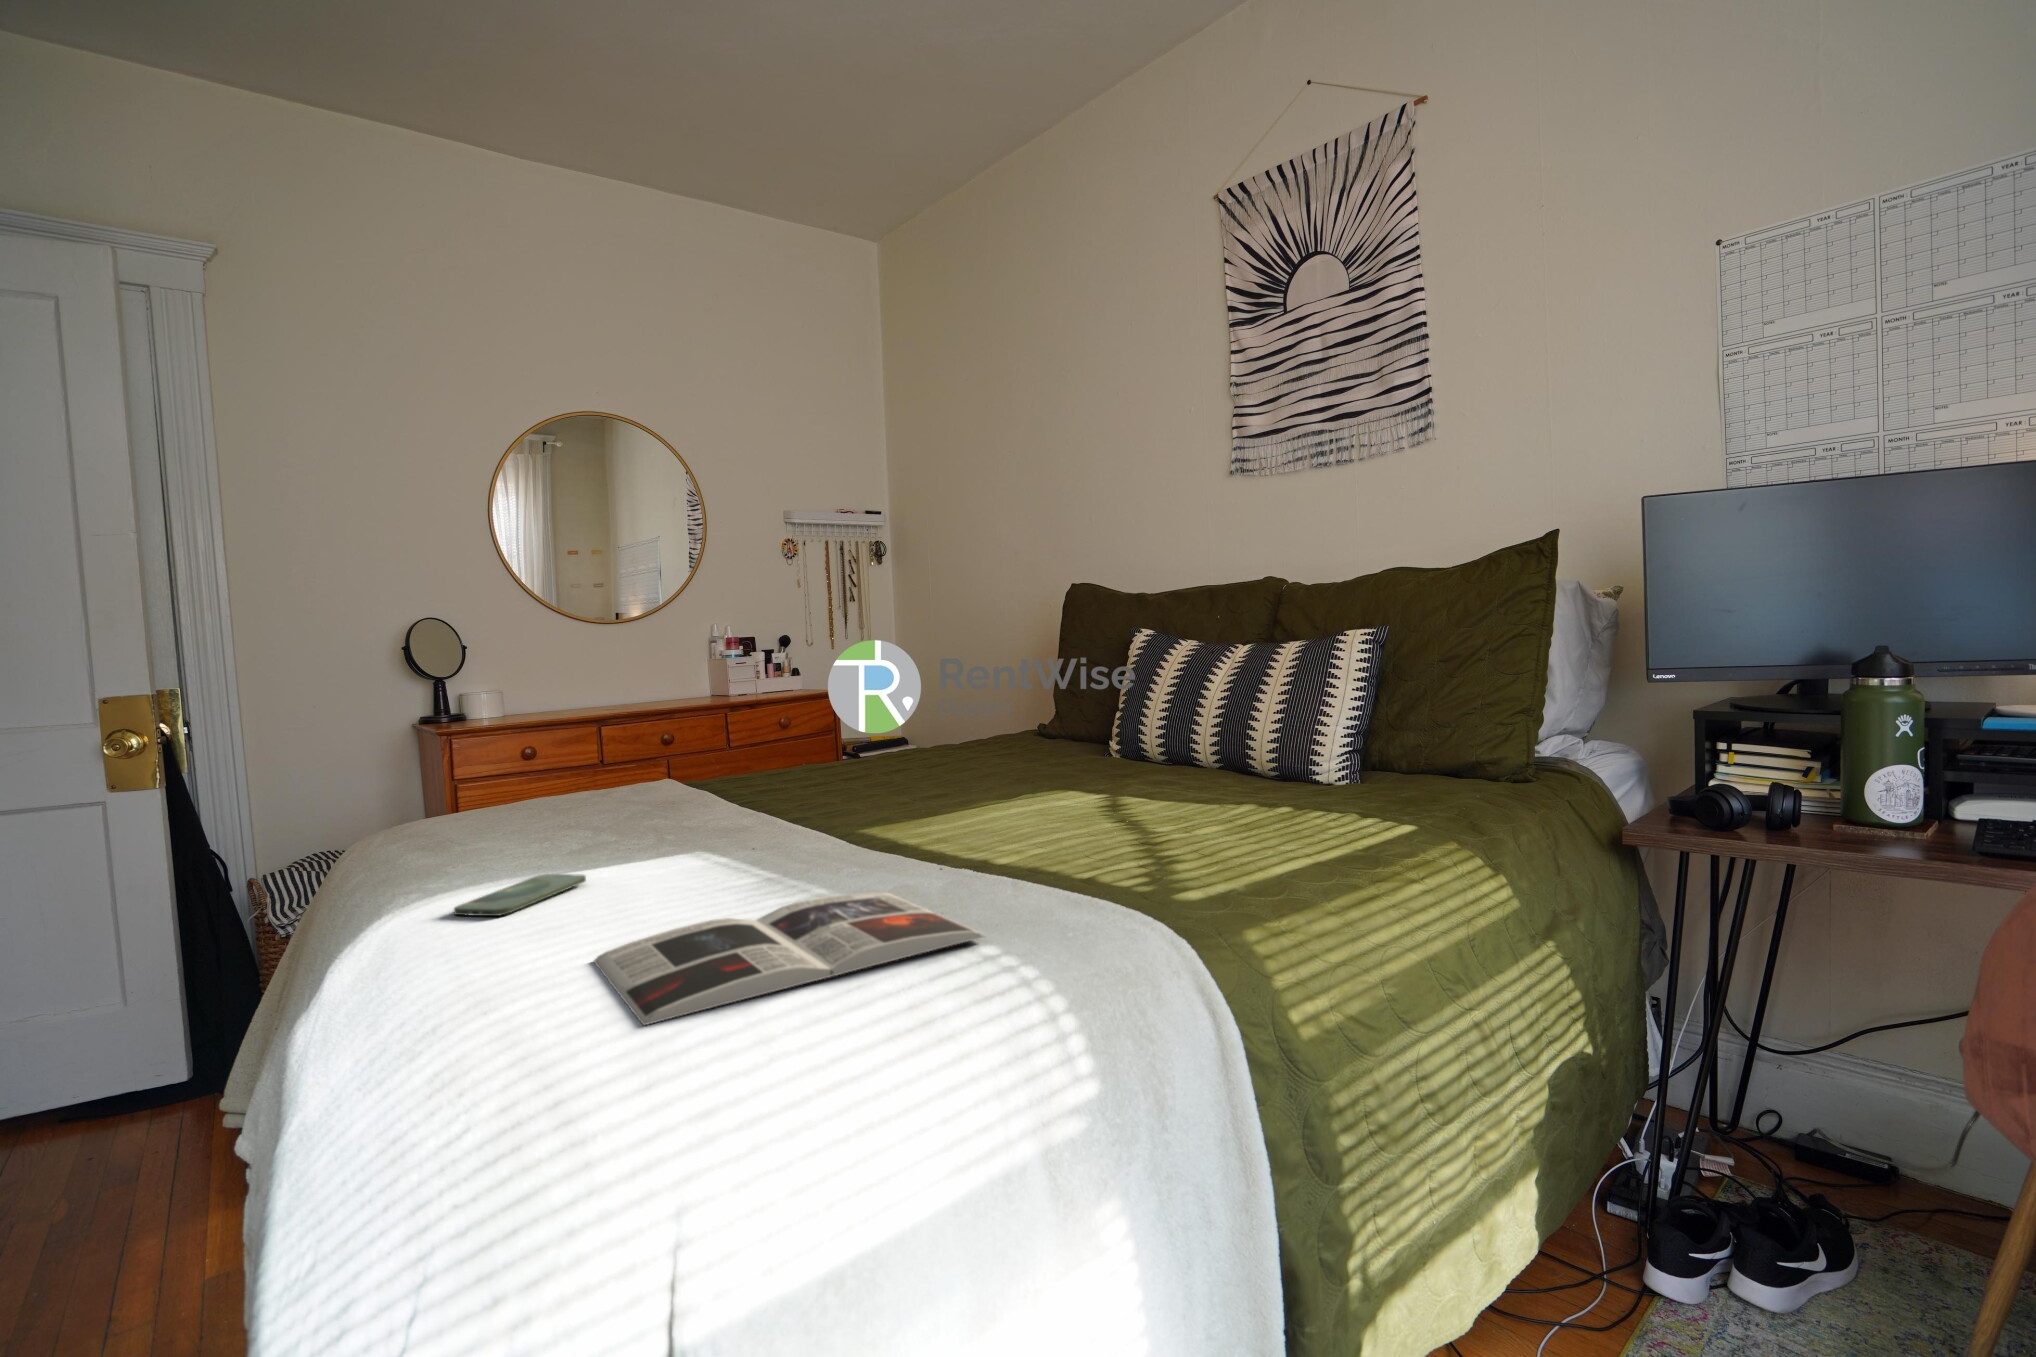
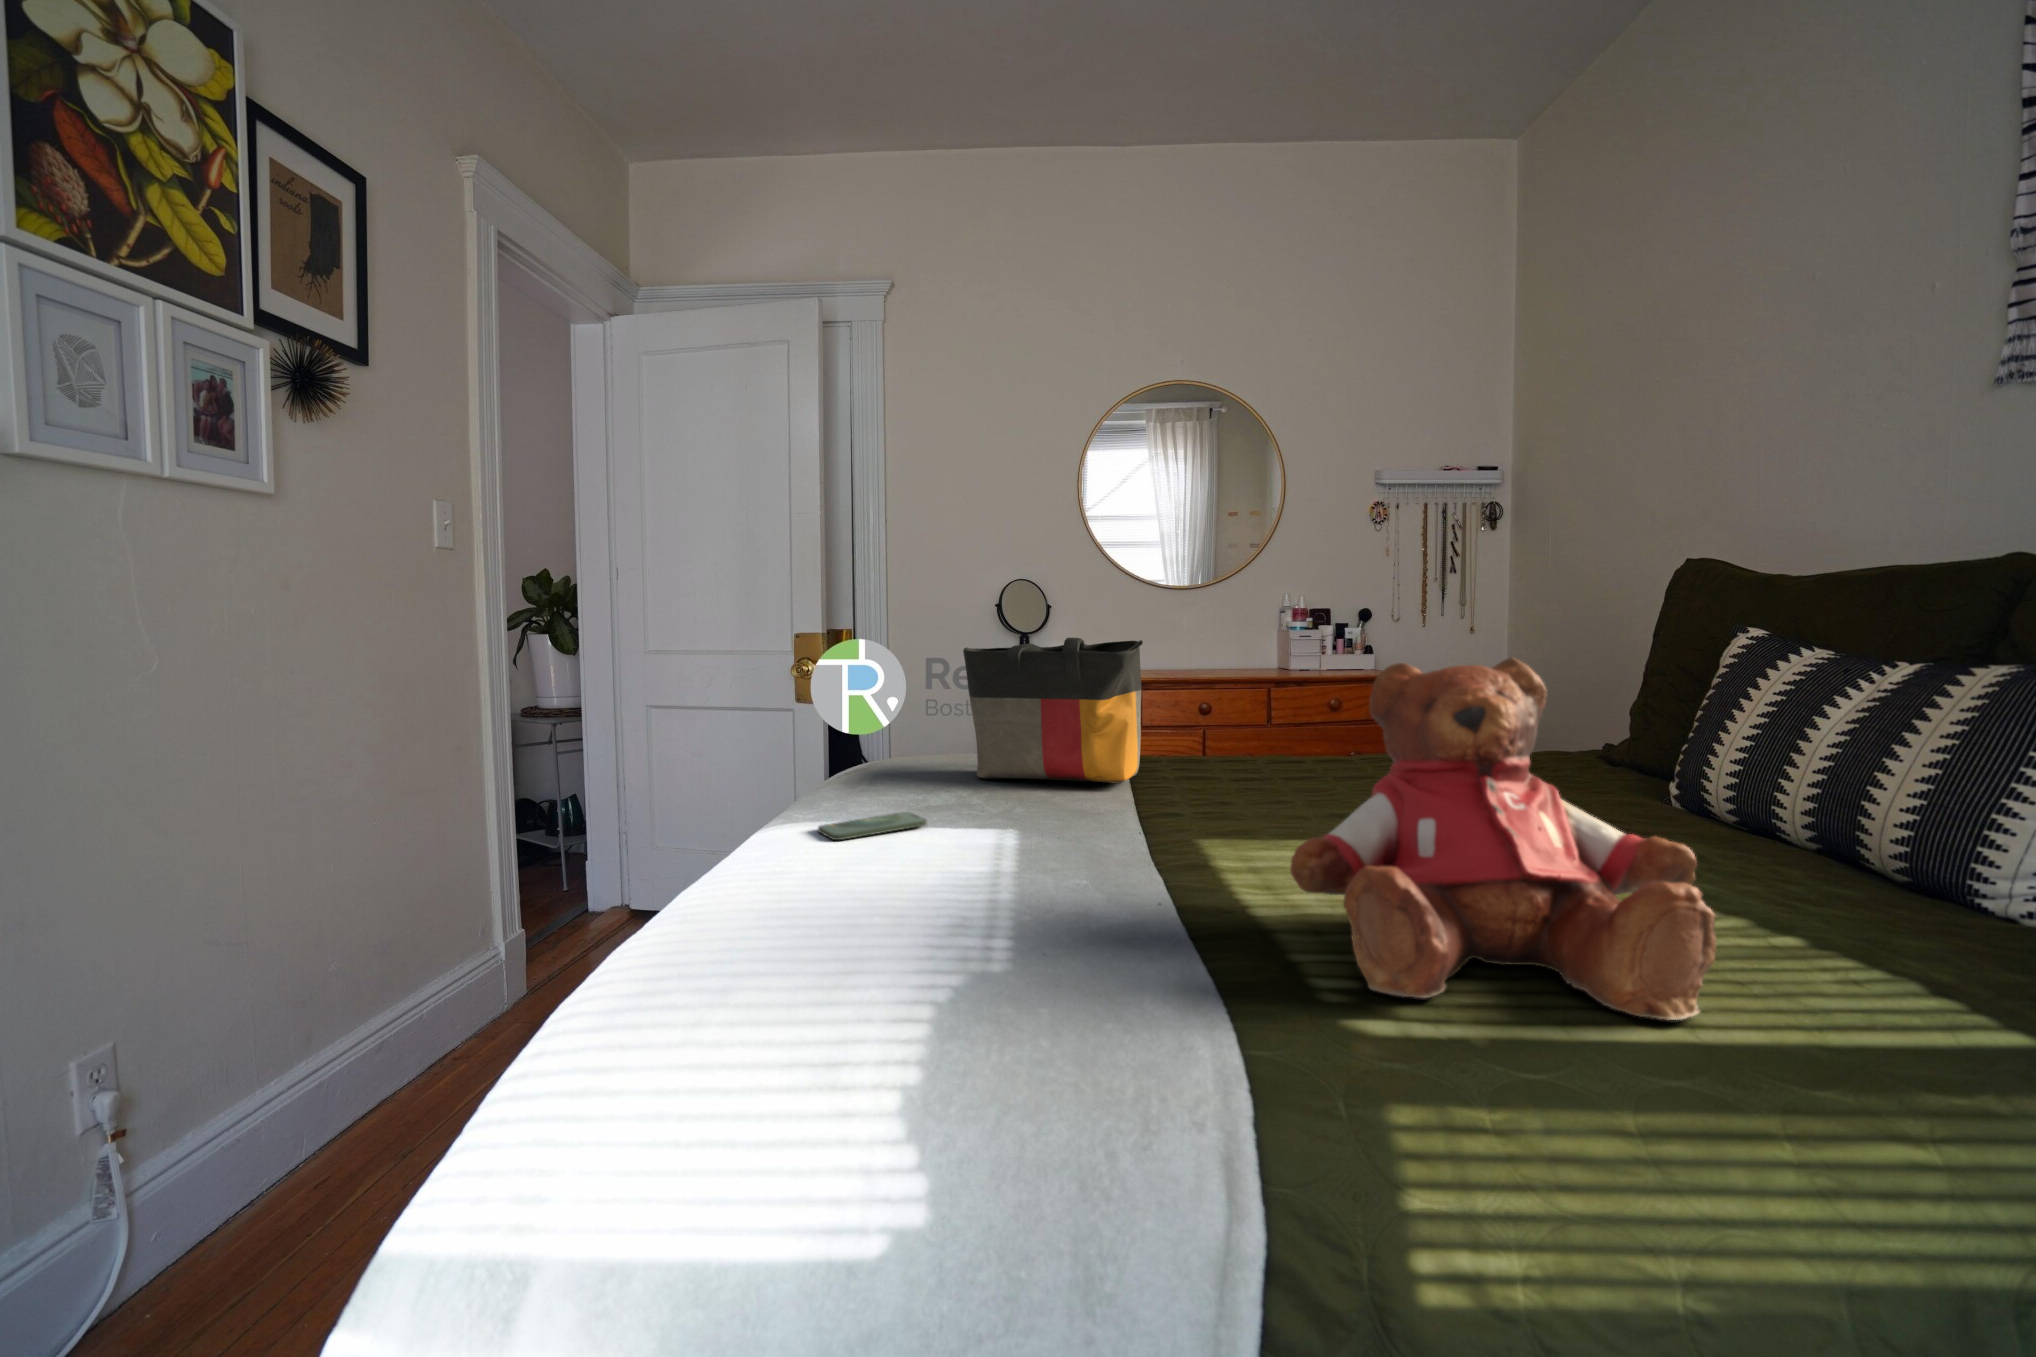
teddy bear: none [1049,643,1302,883] -> present [1290,658,1716,1020]
tote bag: none [506,662,733,836] -> present [963,638,1143,783]
magazine: present [594,892,984,1025] -> none [720,889,1088,989]

